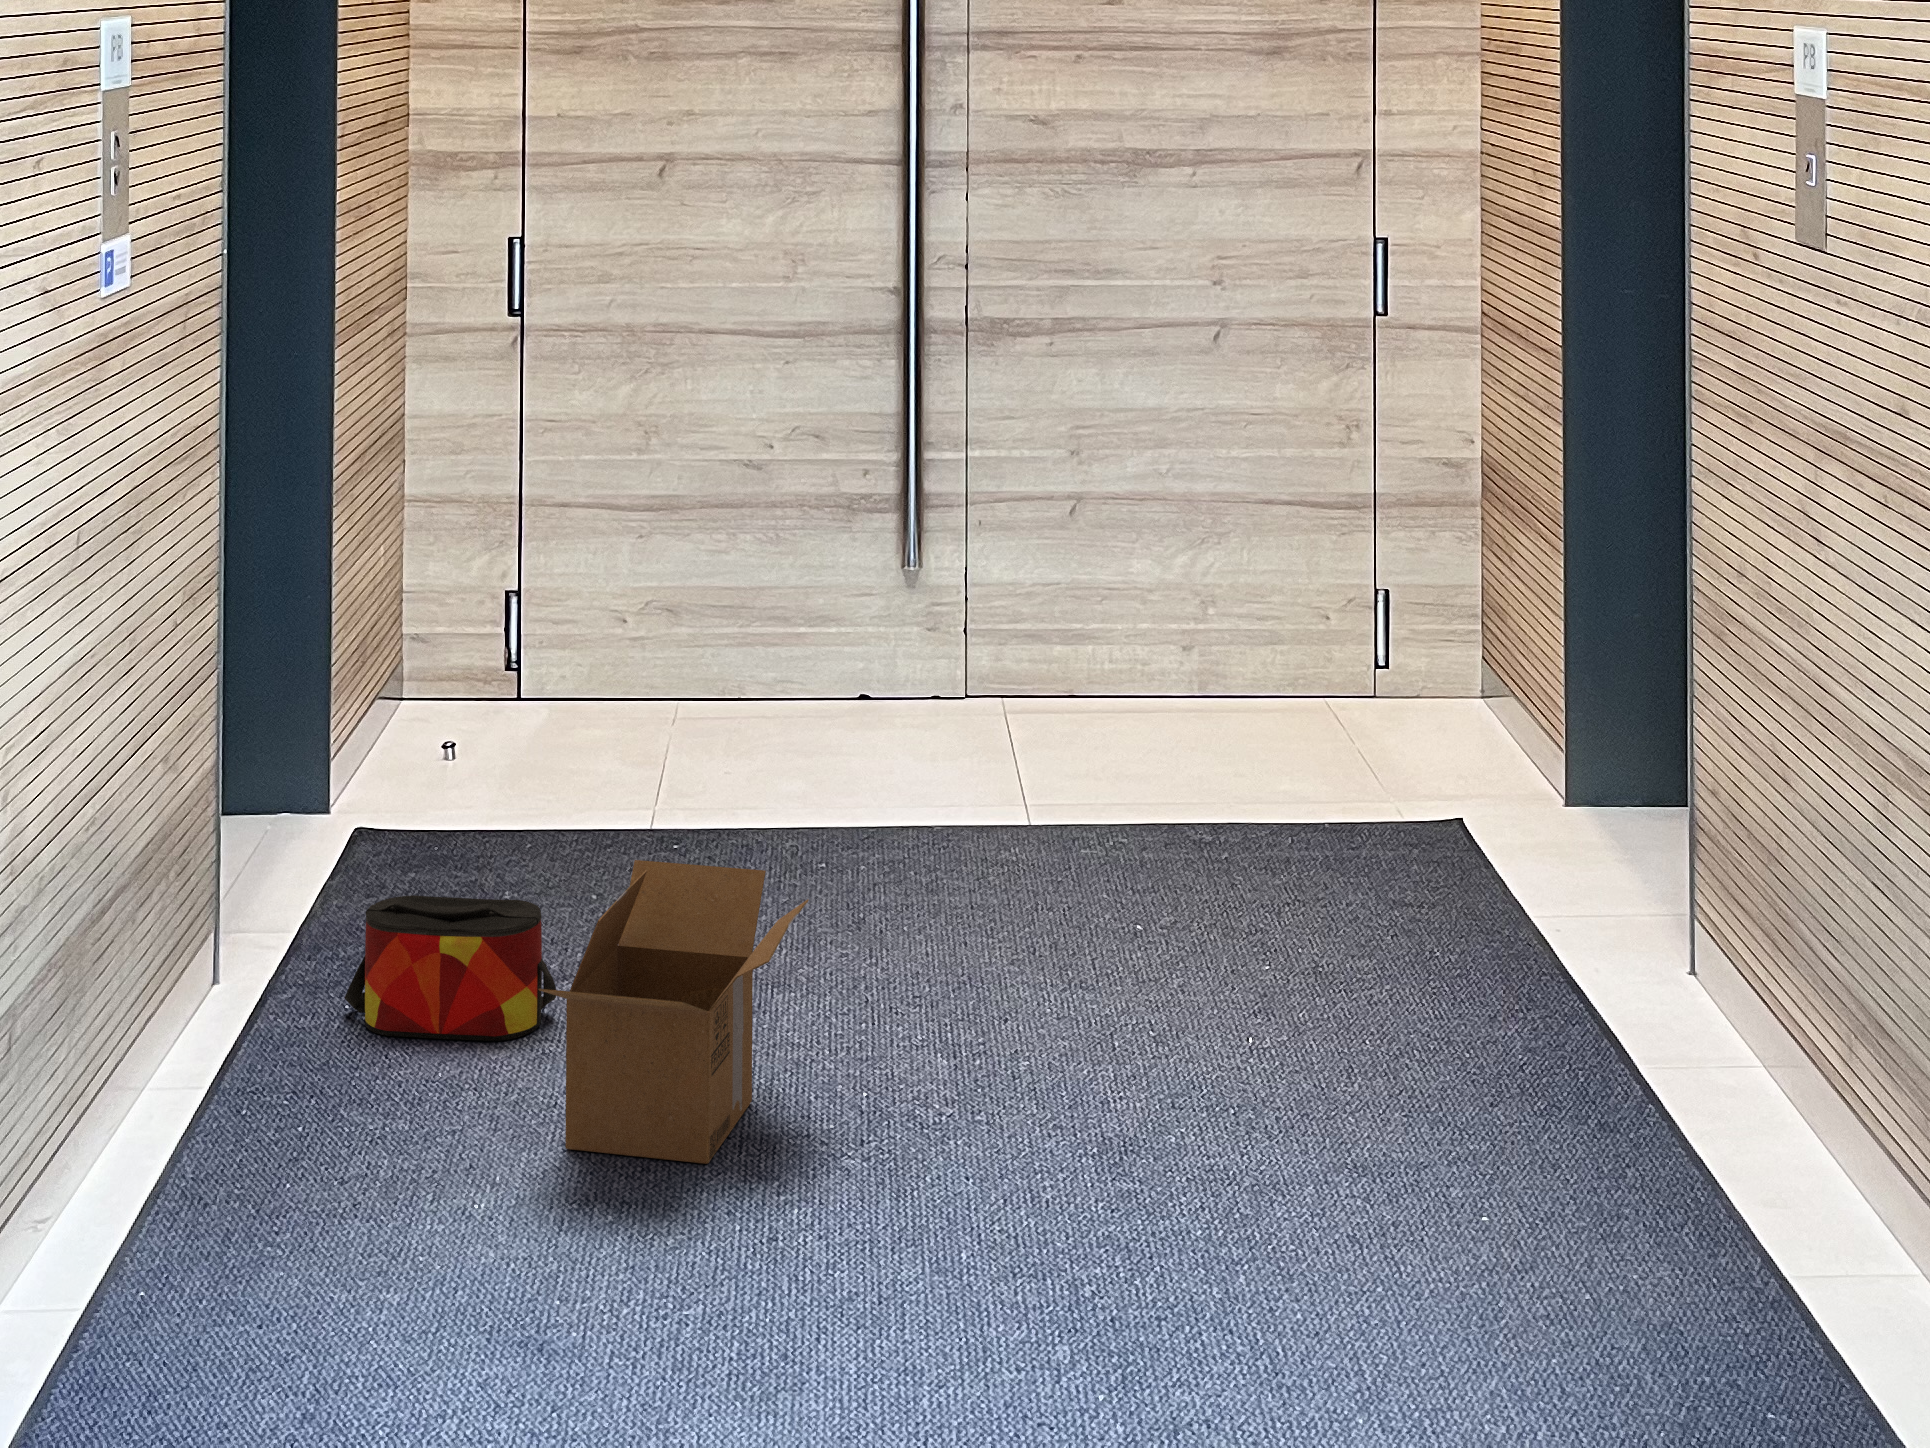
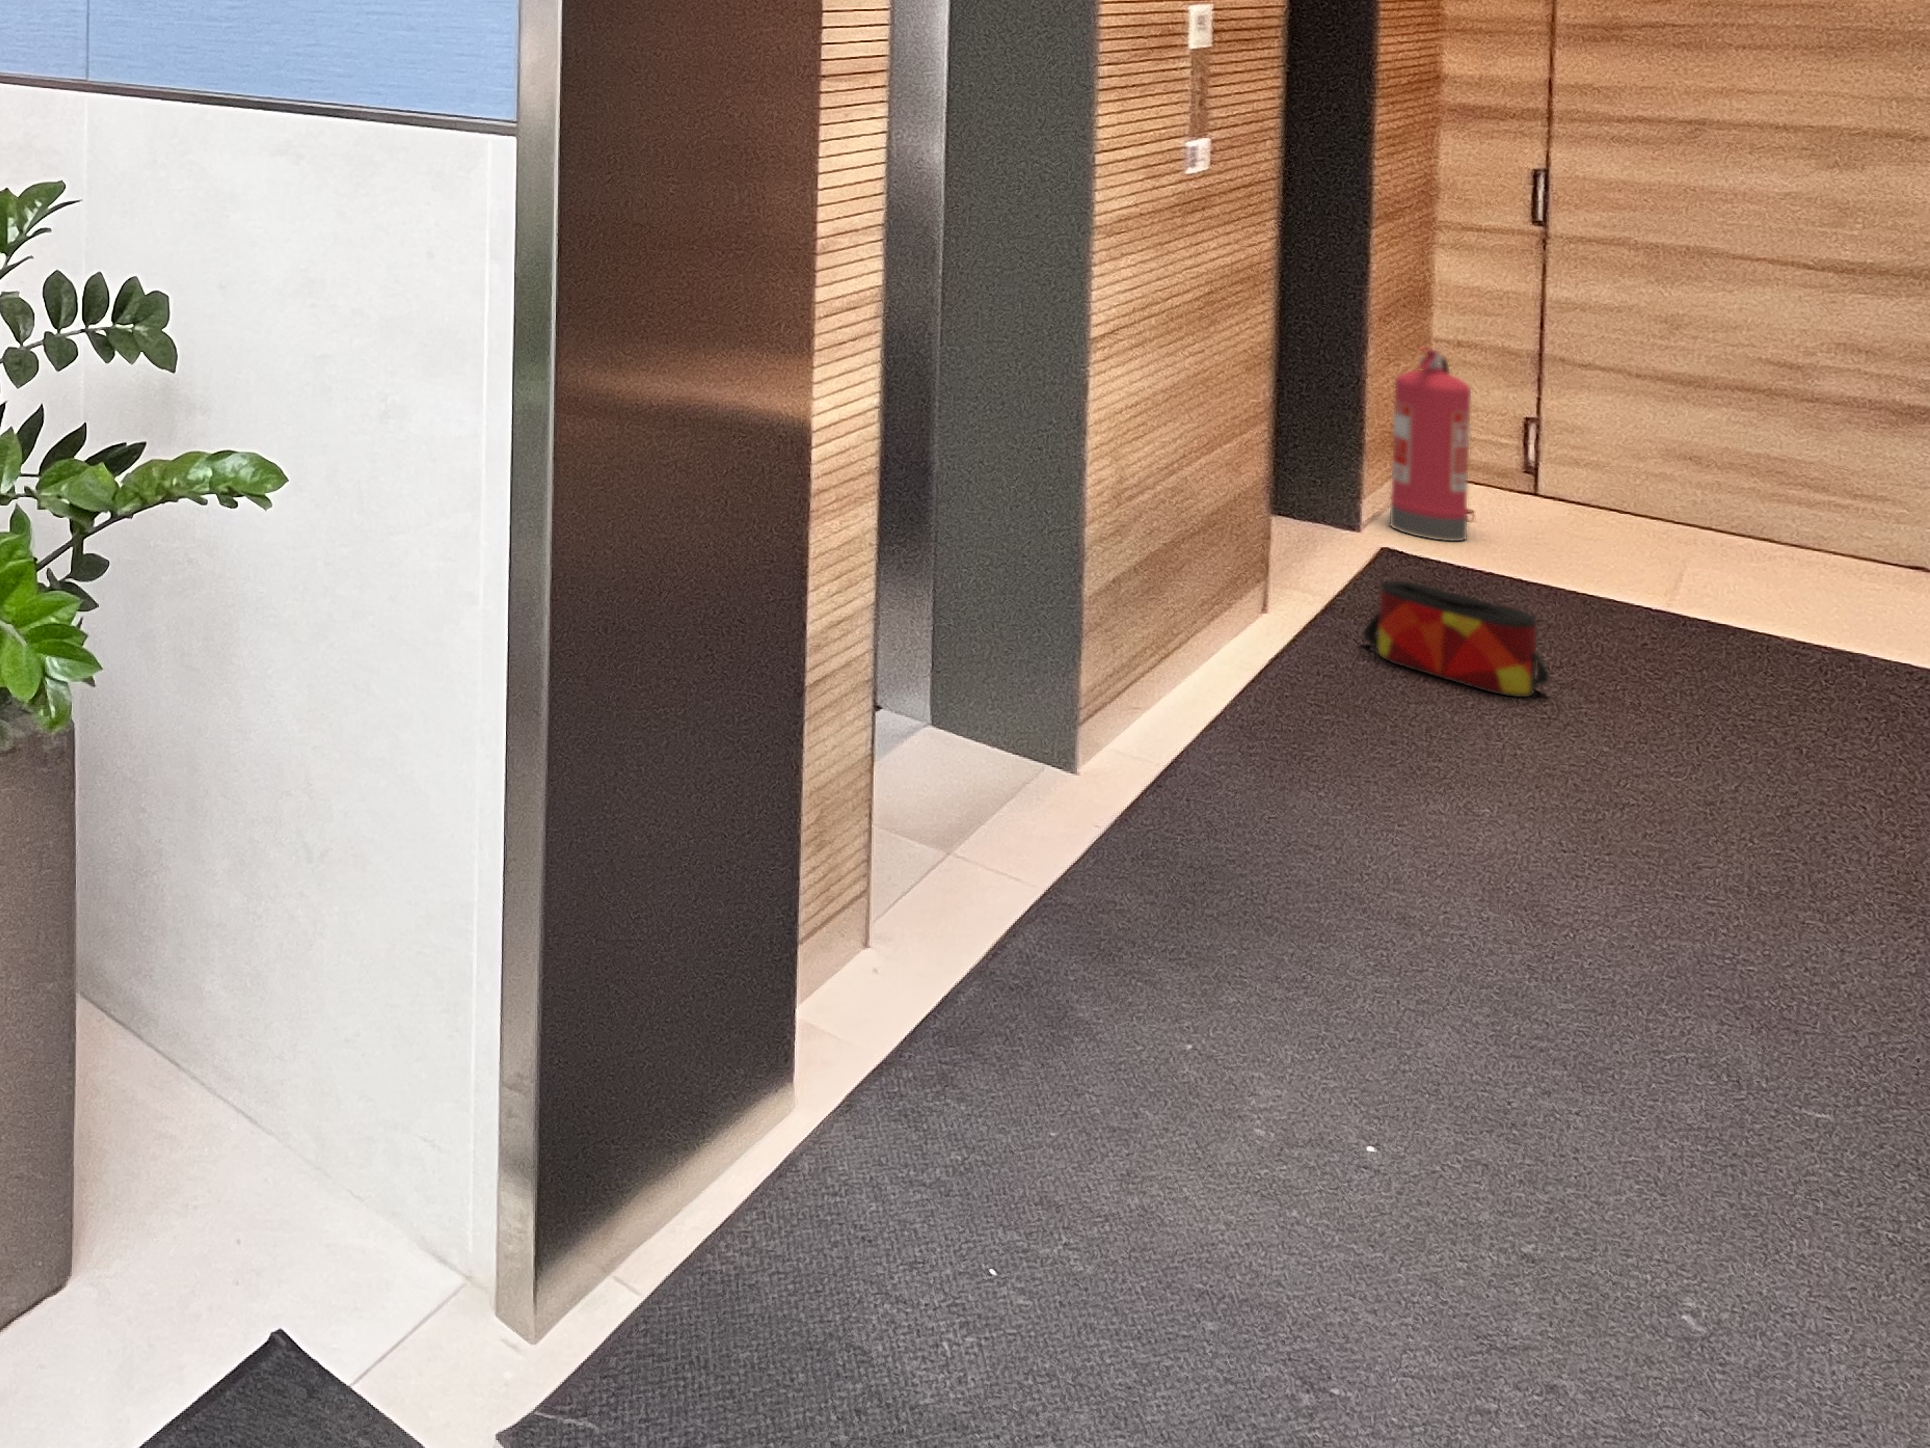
fire extinguisher: none [369,507,454,785] -> present [1390,347,1471,541]
cardboard box: present [539,860,809,1164] -> none [1525,599,1804,811]

